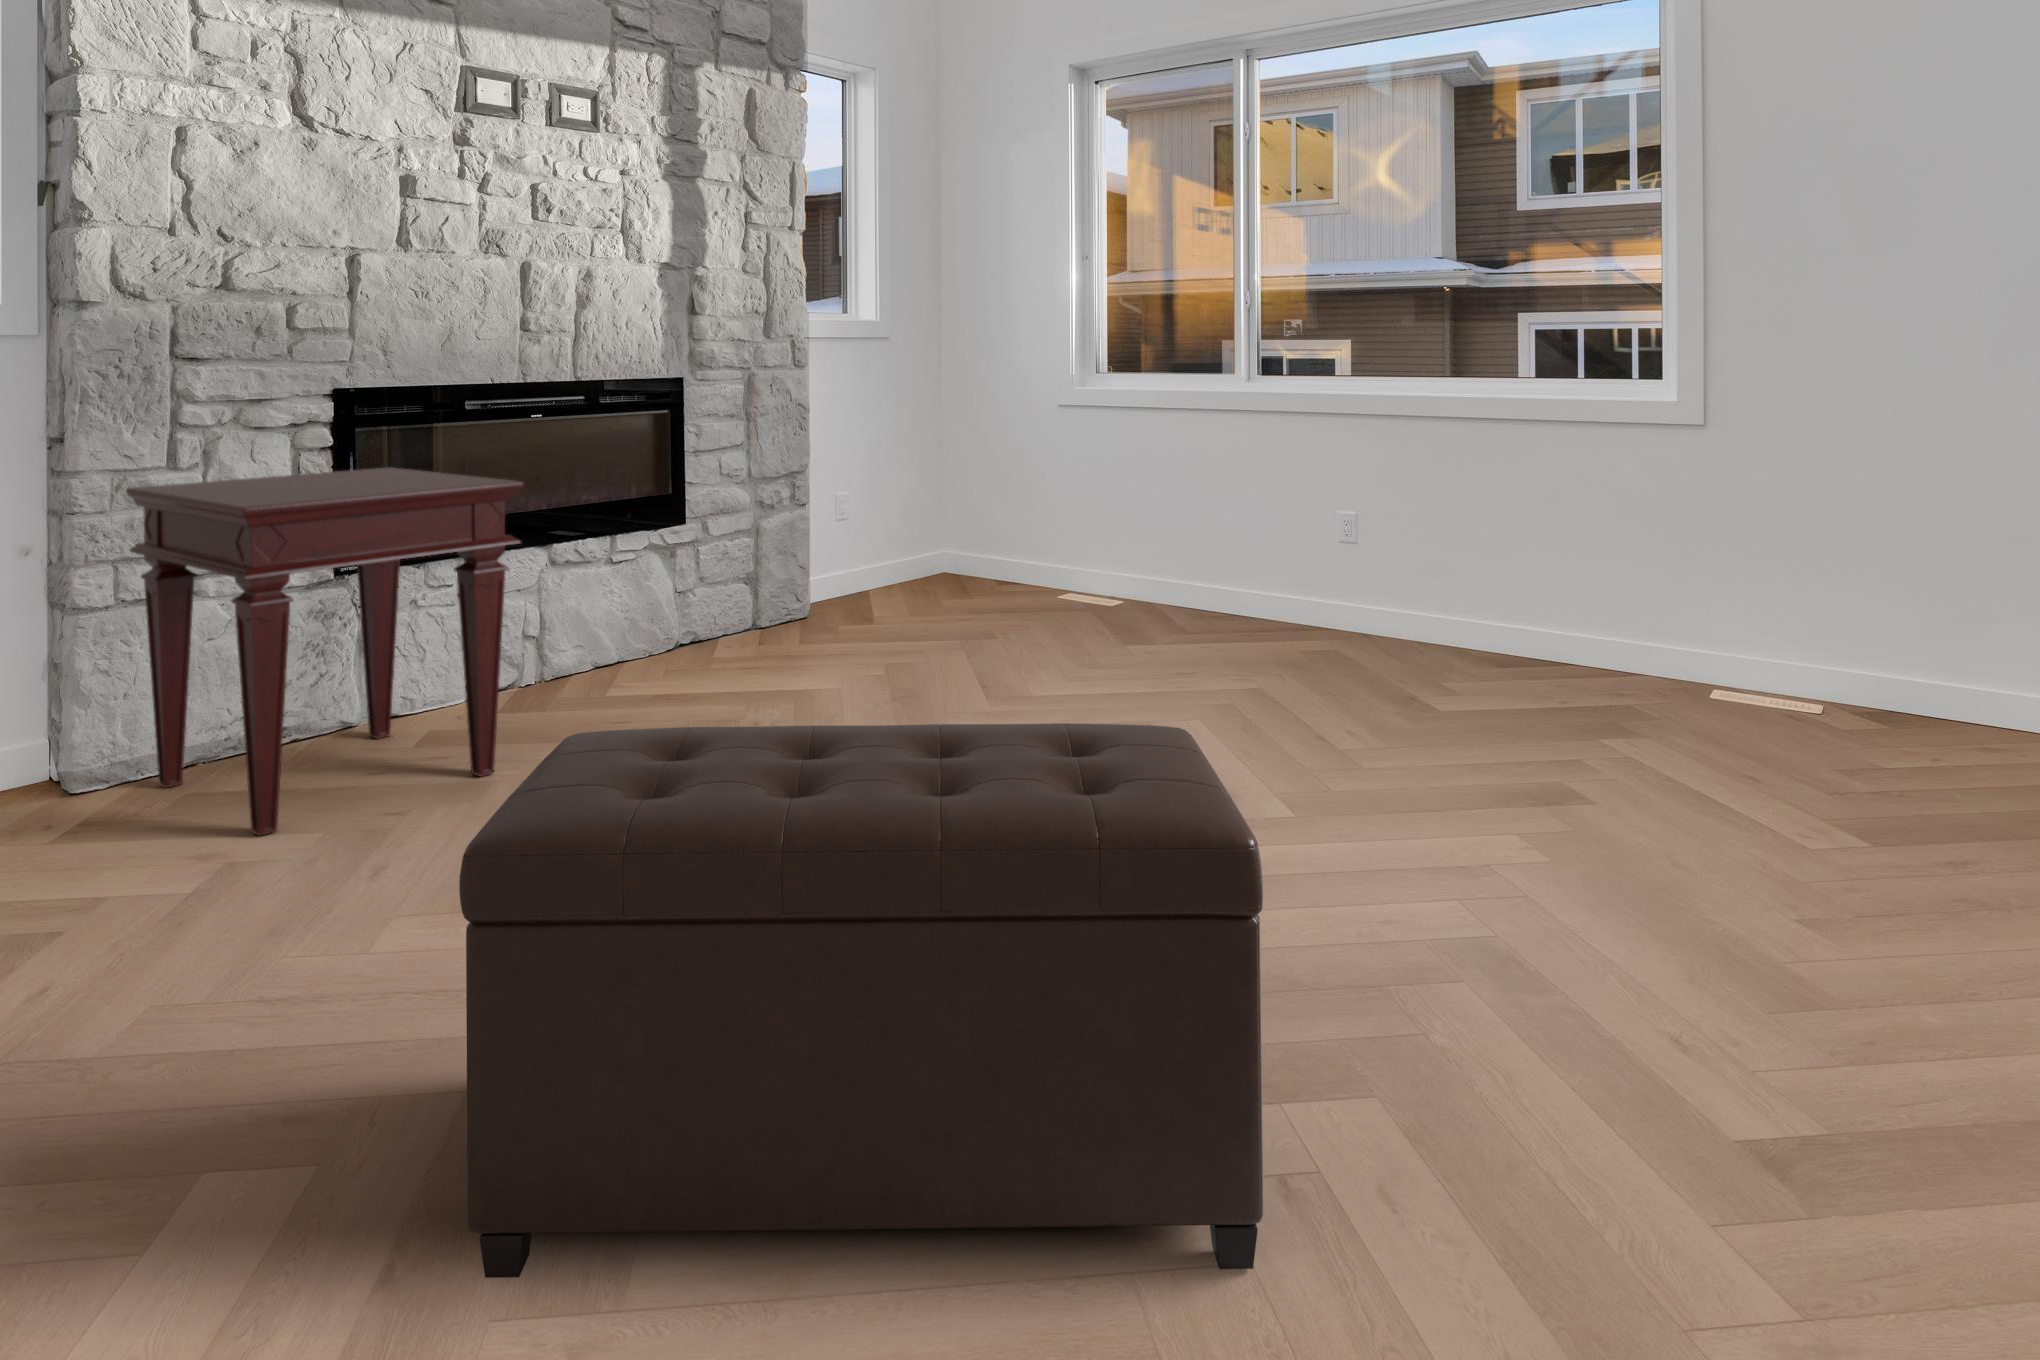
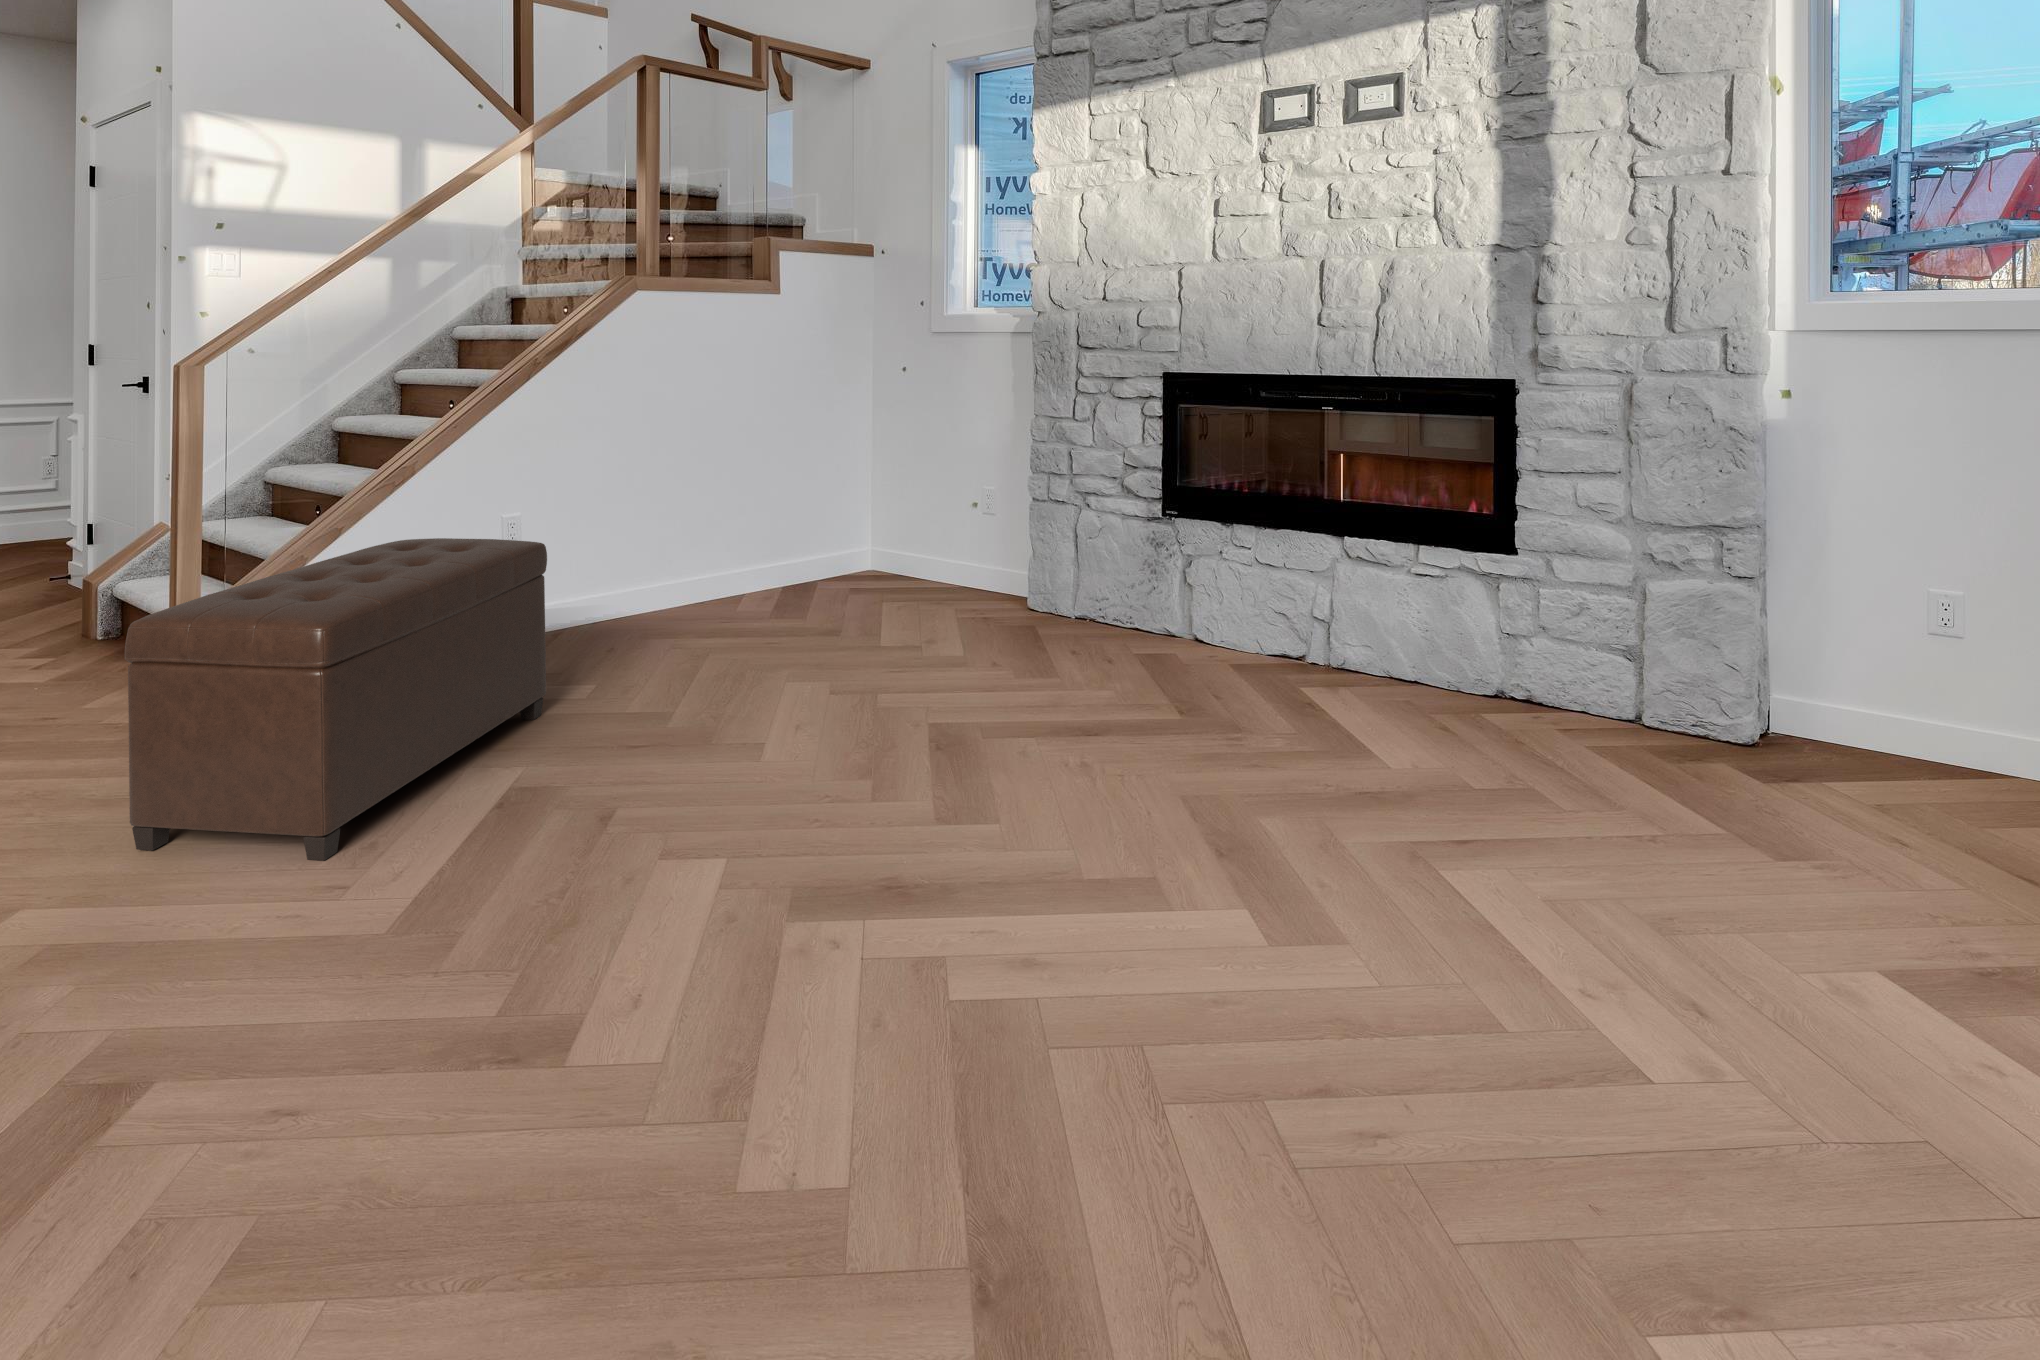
side table: present [126,467,524,836] -> none [912,422,1174,667]

